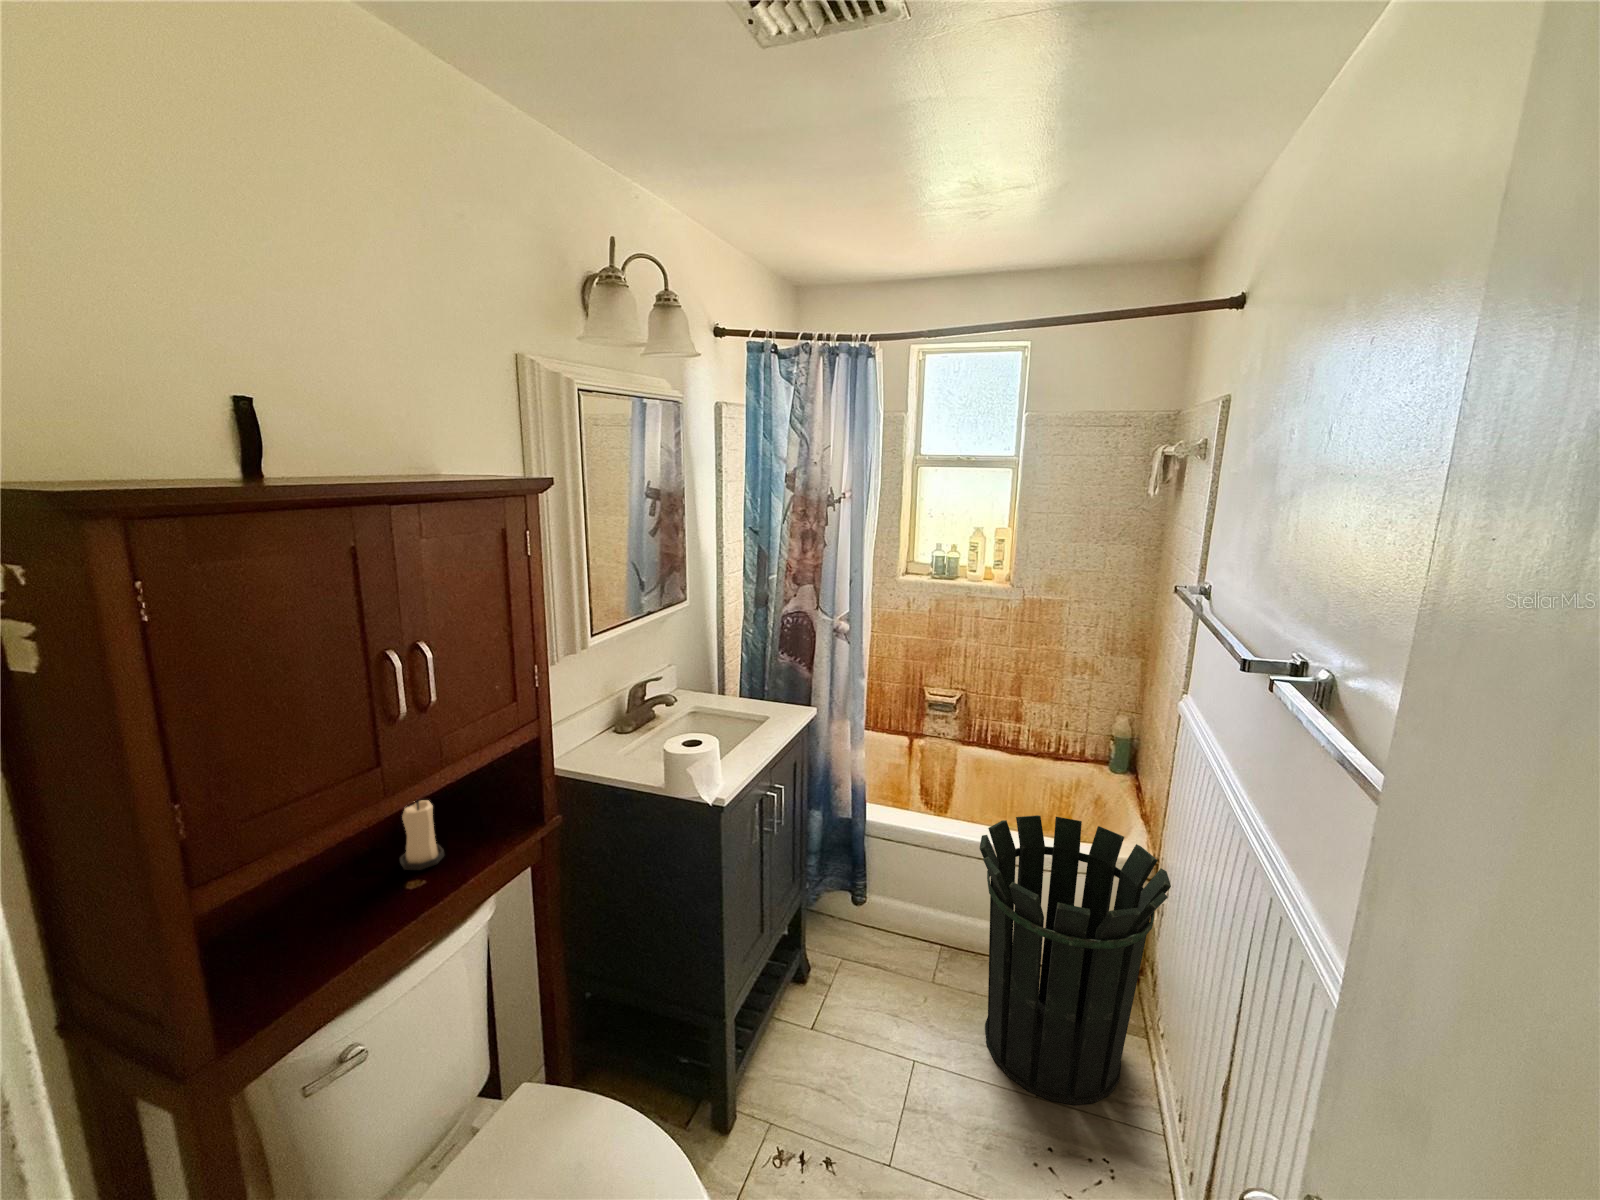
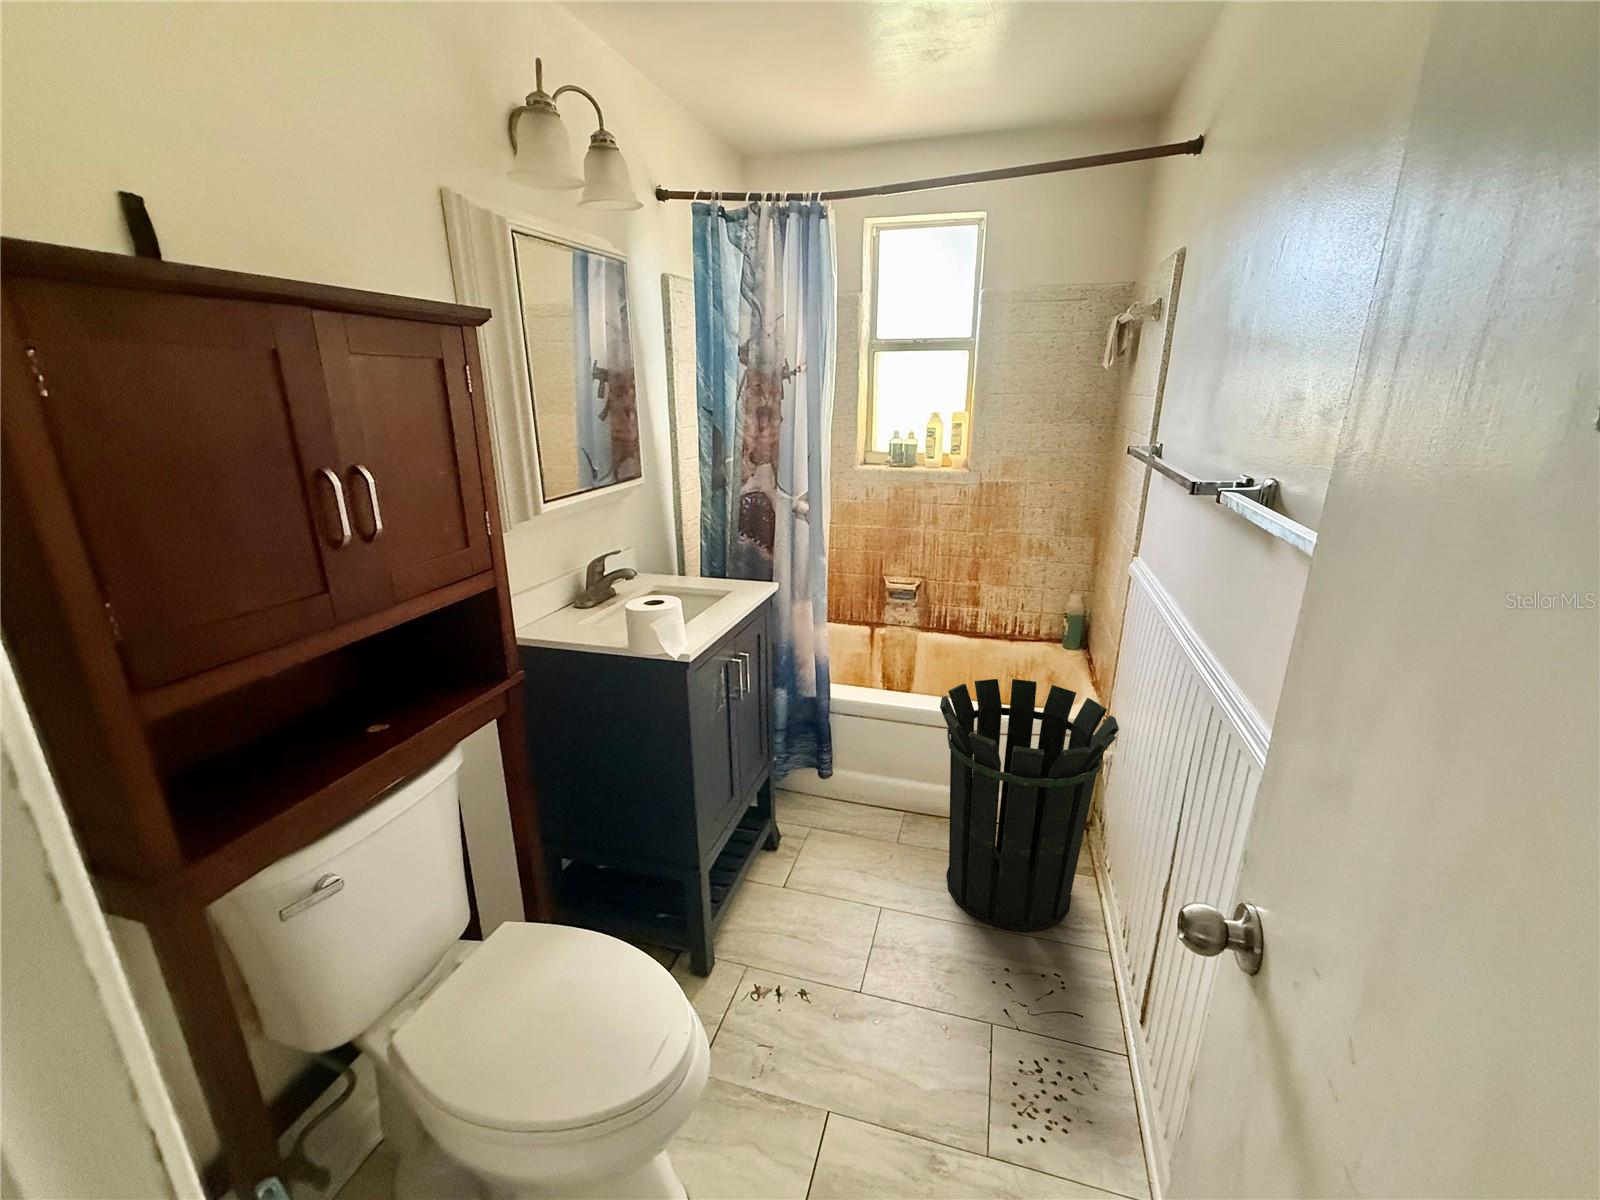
candle: present [400,800,444,870] -> none [358,651,406,721]

